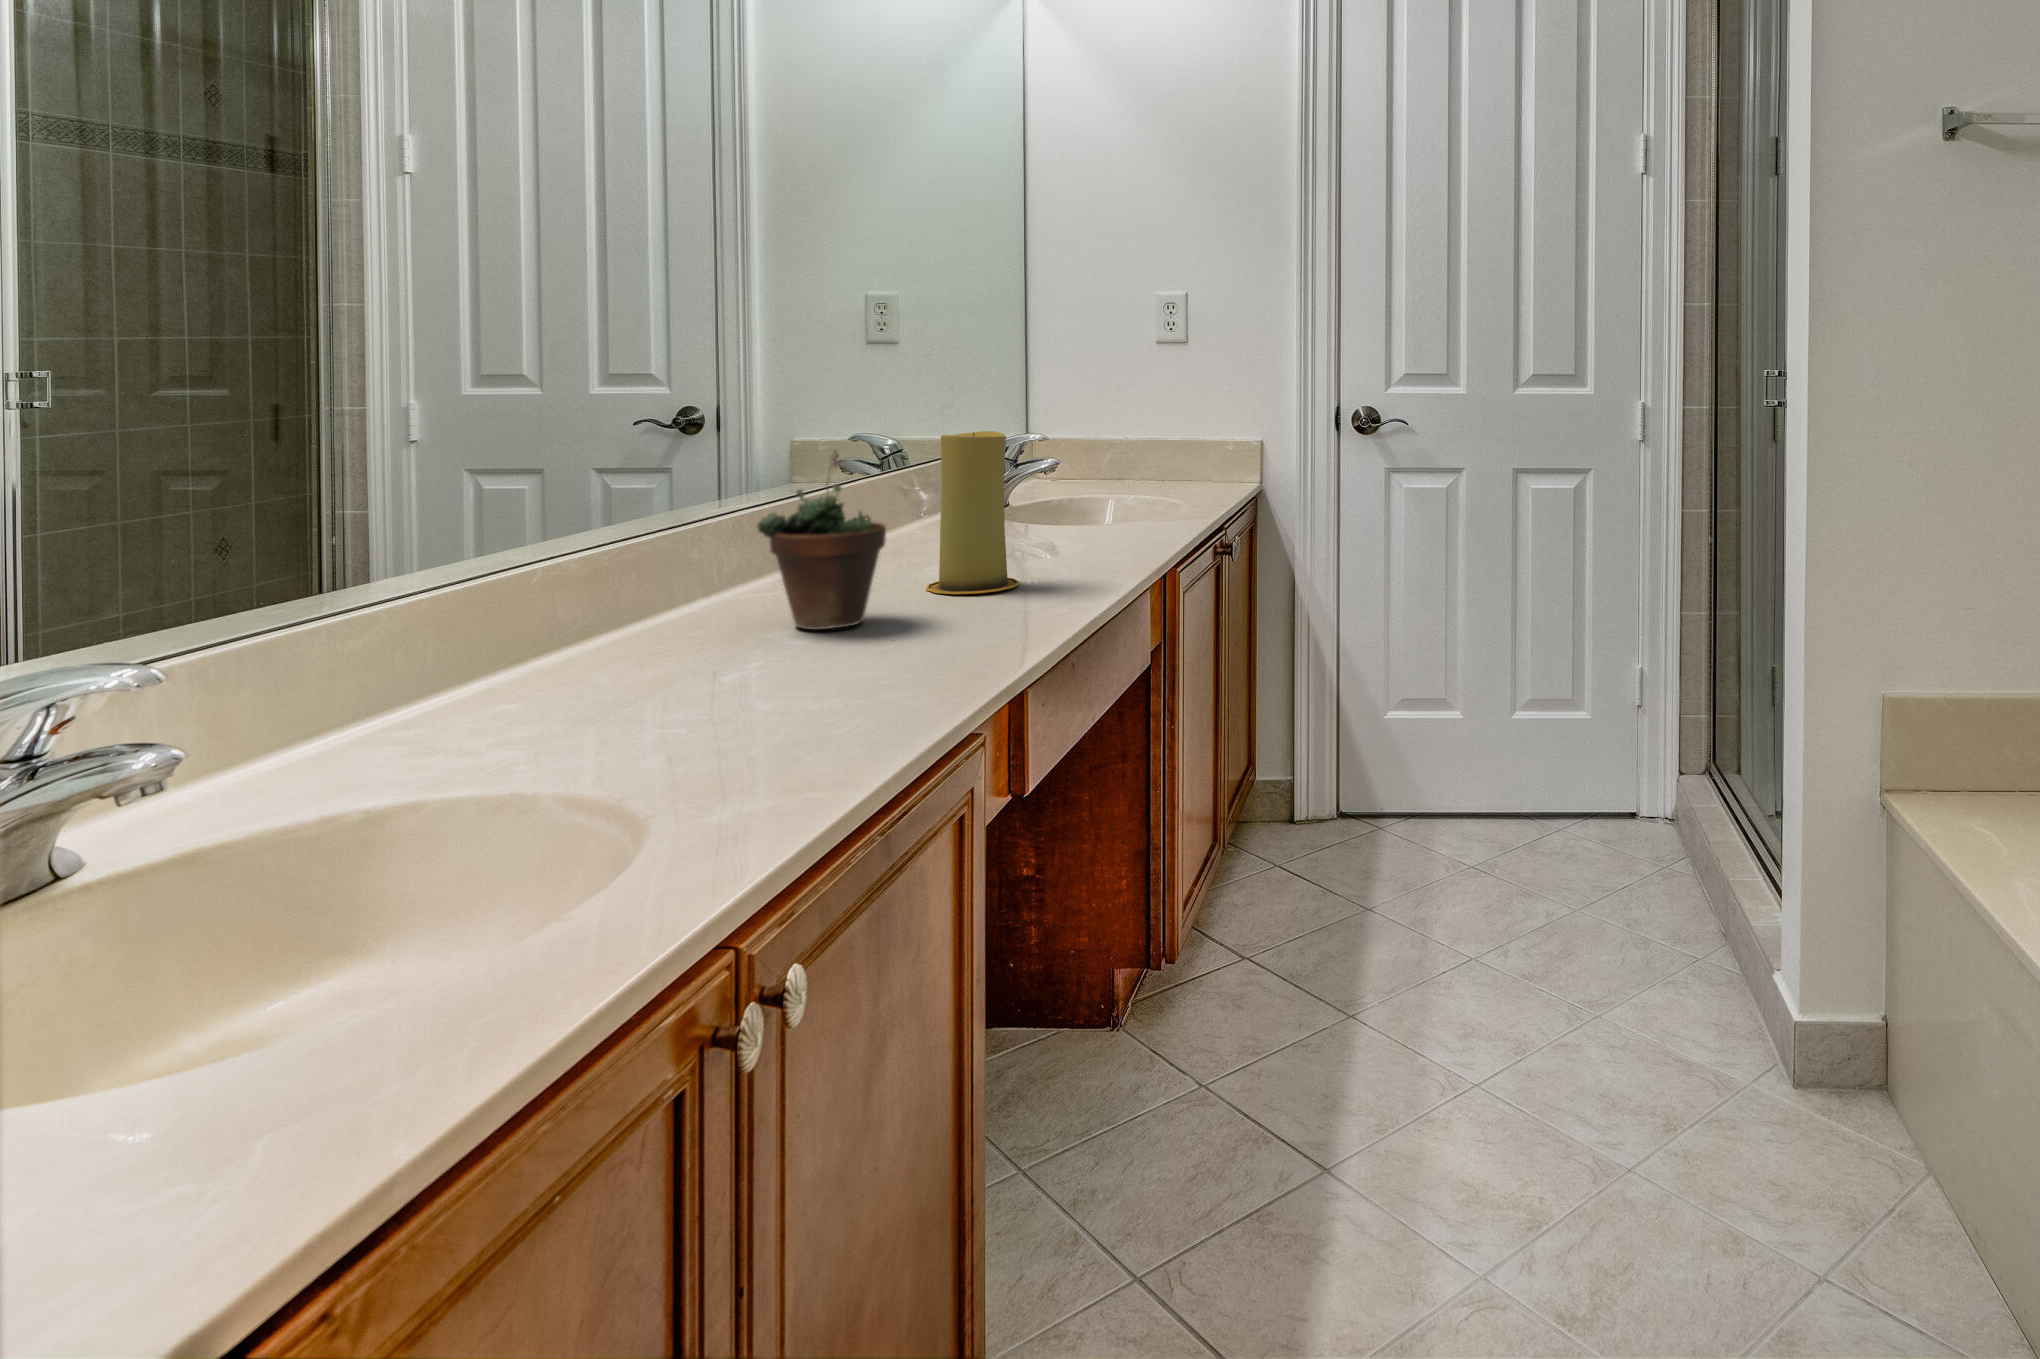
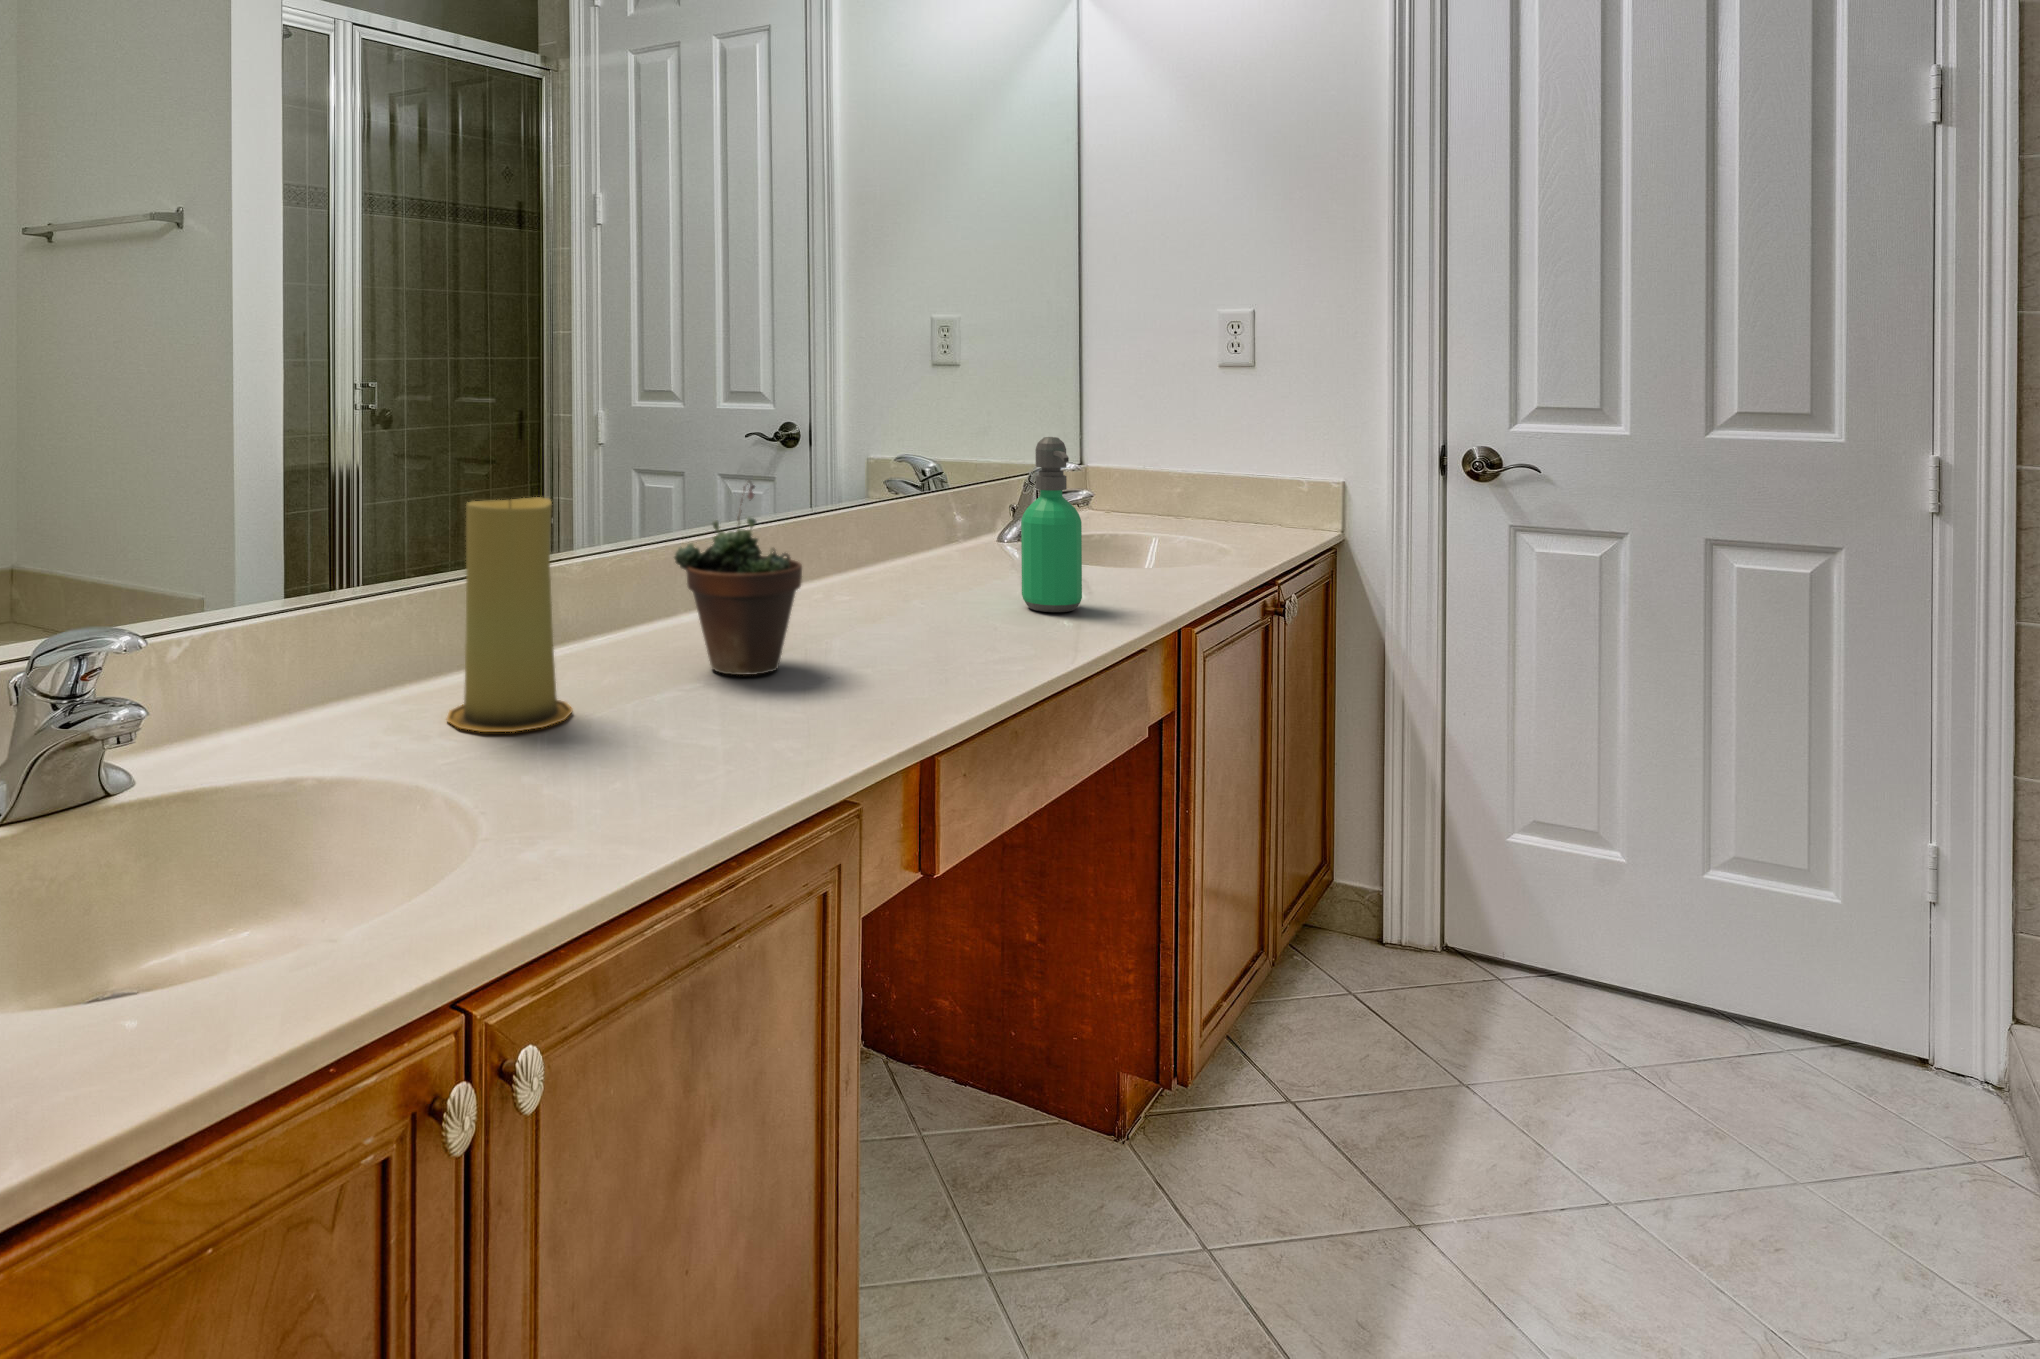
soap dispenser: none [1039,405,1094,559] -> present [1021,437,1082,612]
candle: present [926,431,1019,594] -> present [447,497,573,732]

